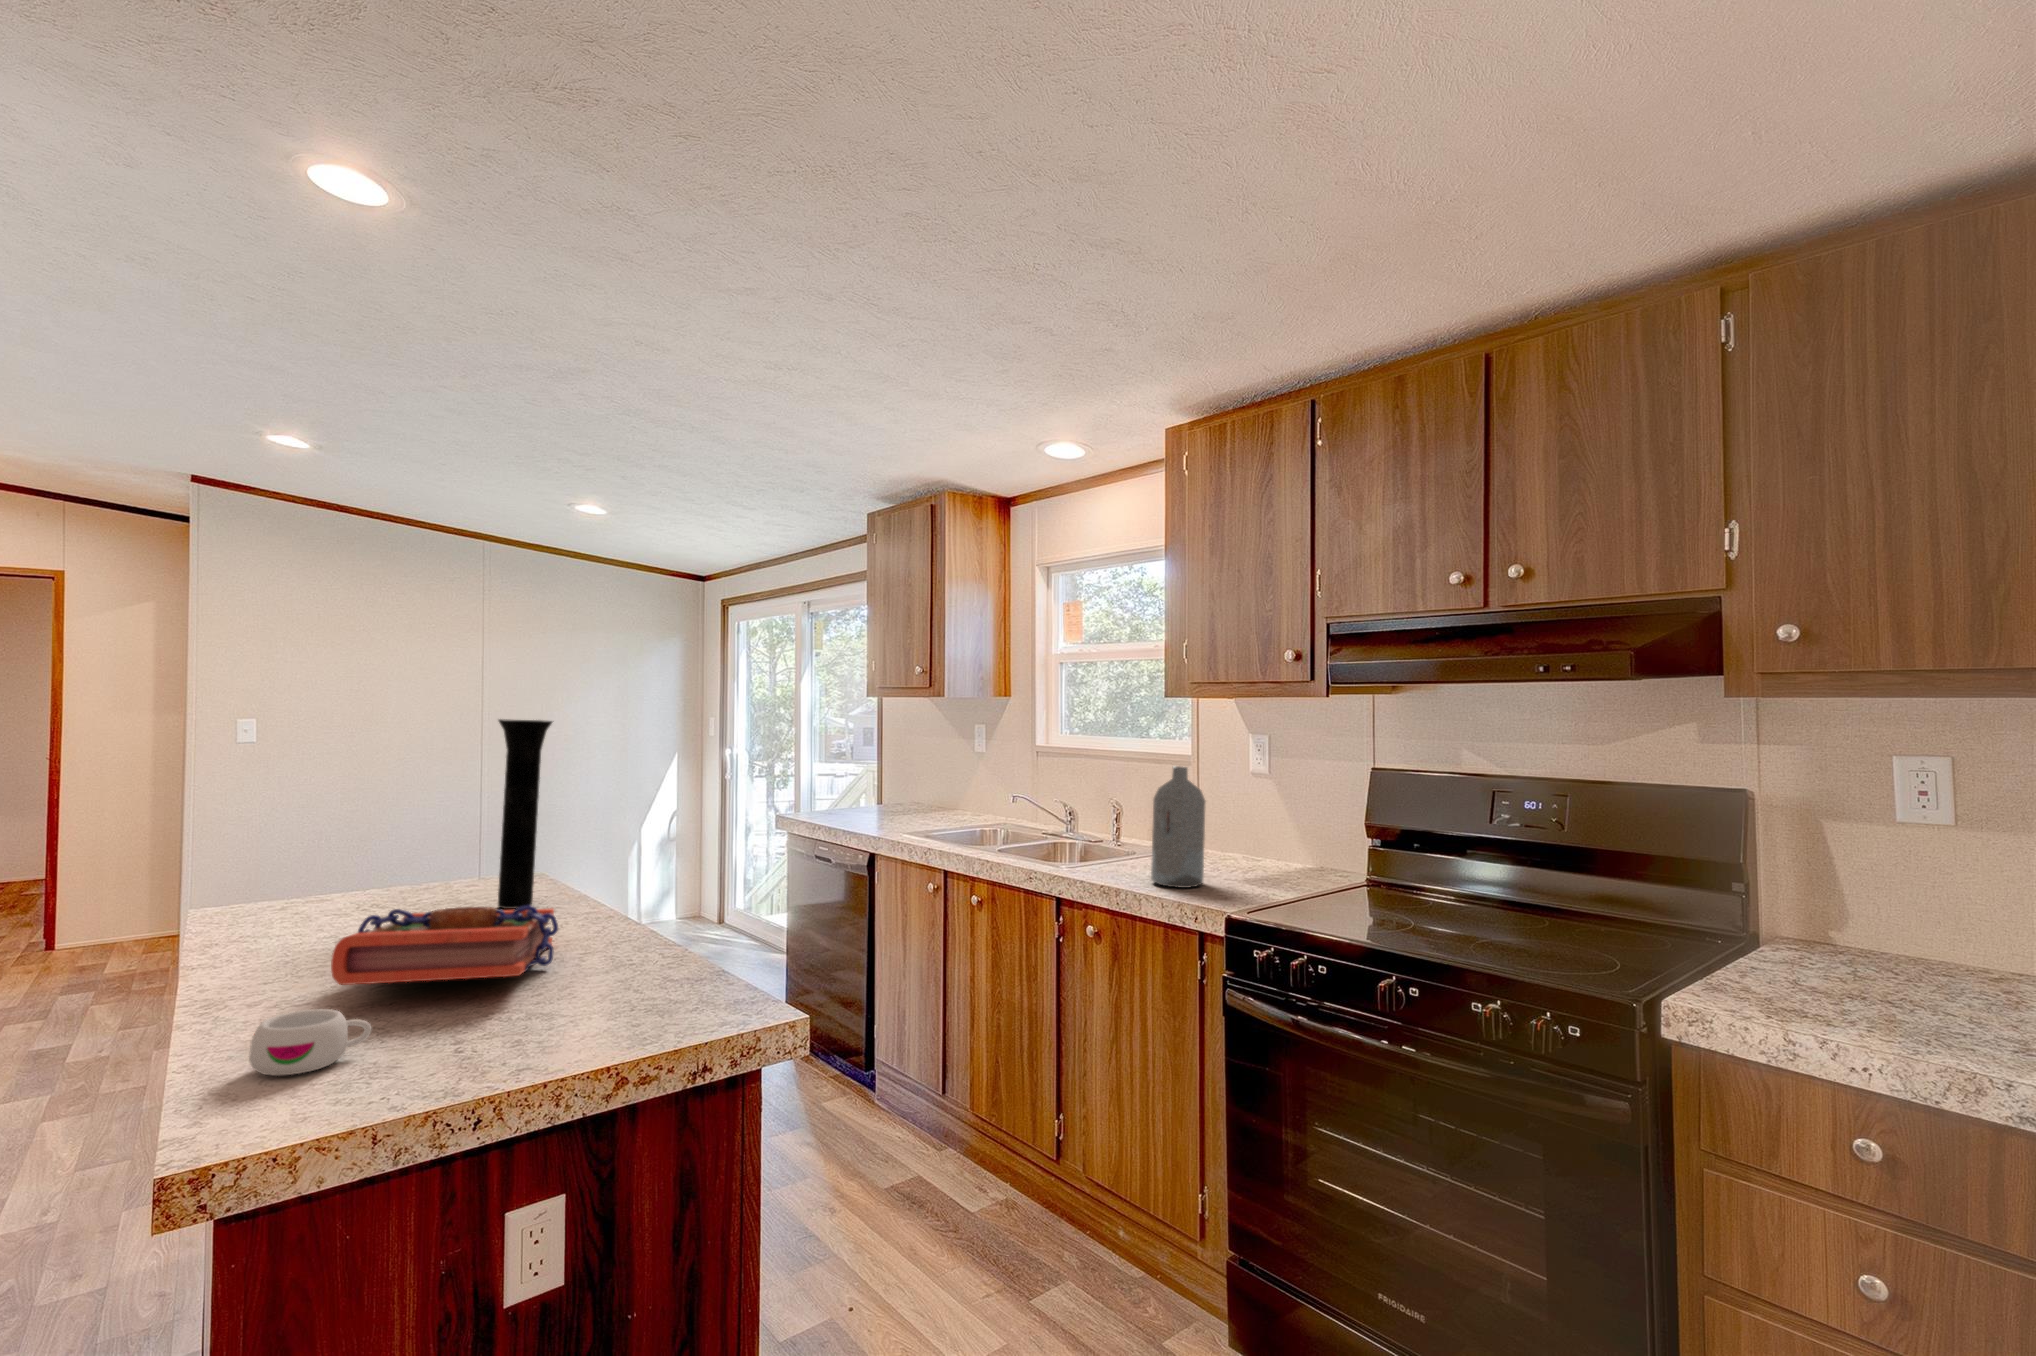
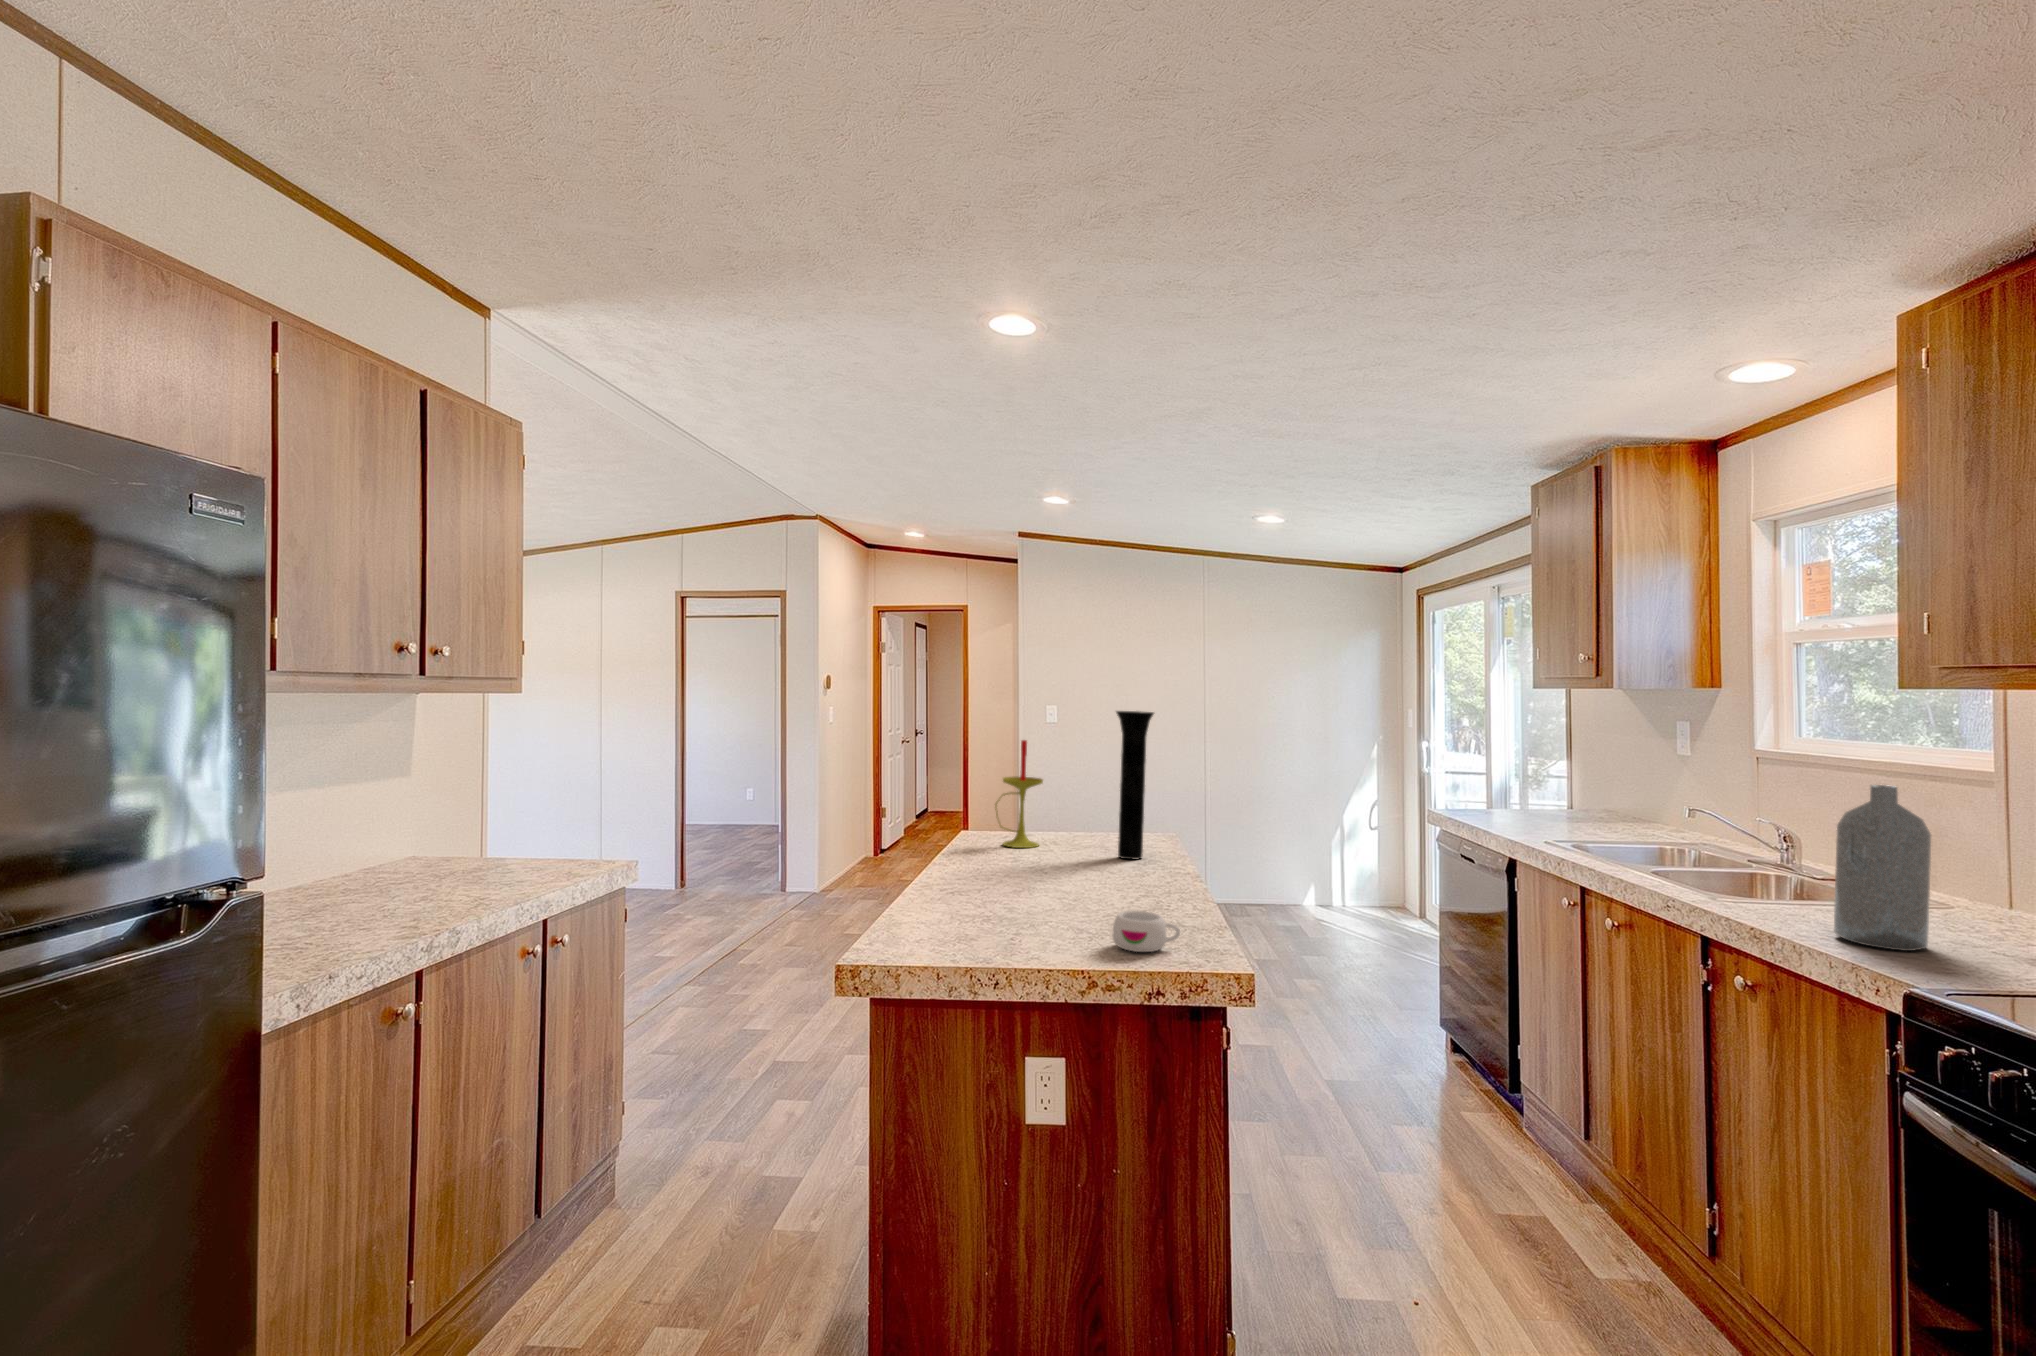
candle: none [286,759,369,918] -> present [995,740,1043,848]
book: present [331,905,558,985] -> none [969,843,1130,903]
mug: present [249,1009,372,1076] -> present [1113,911,1180,952]

